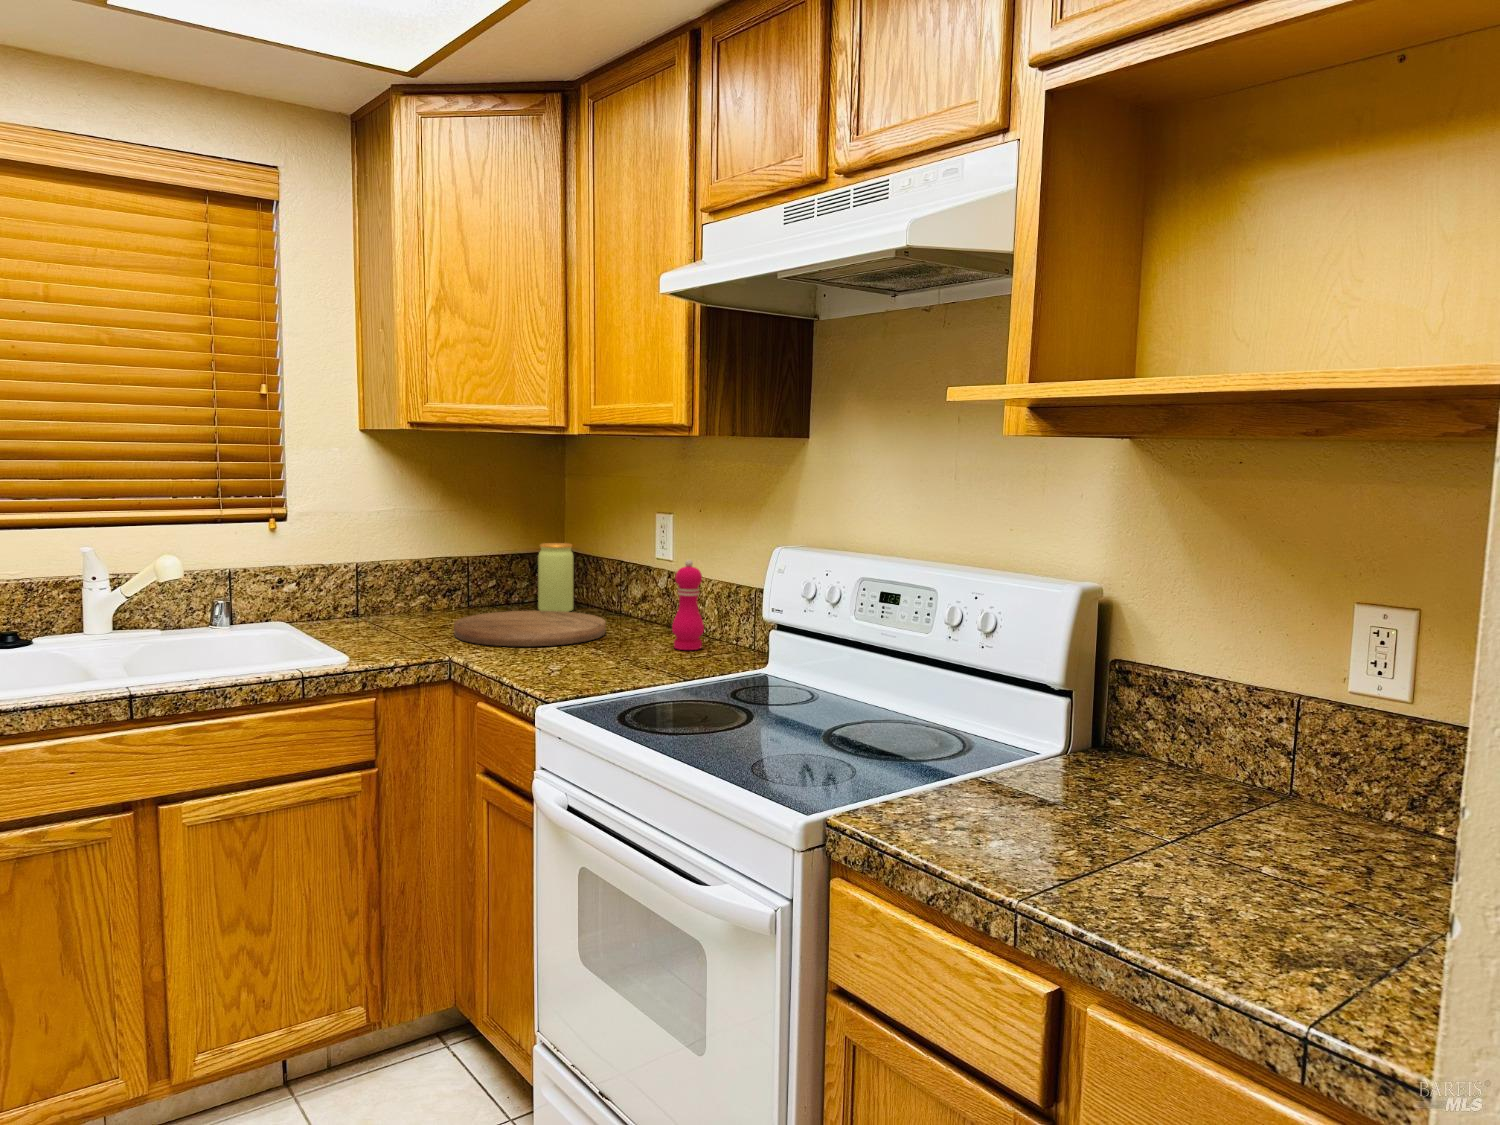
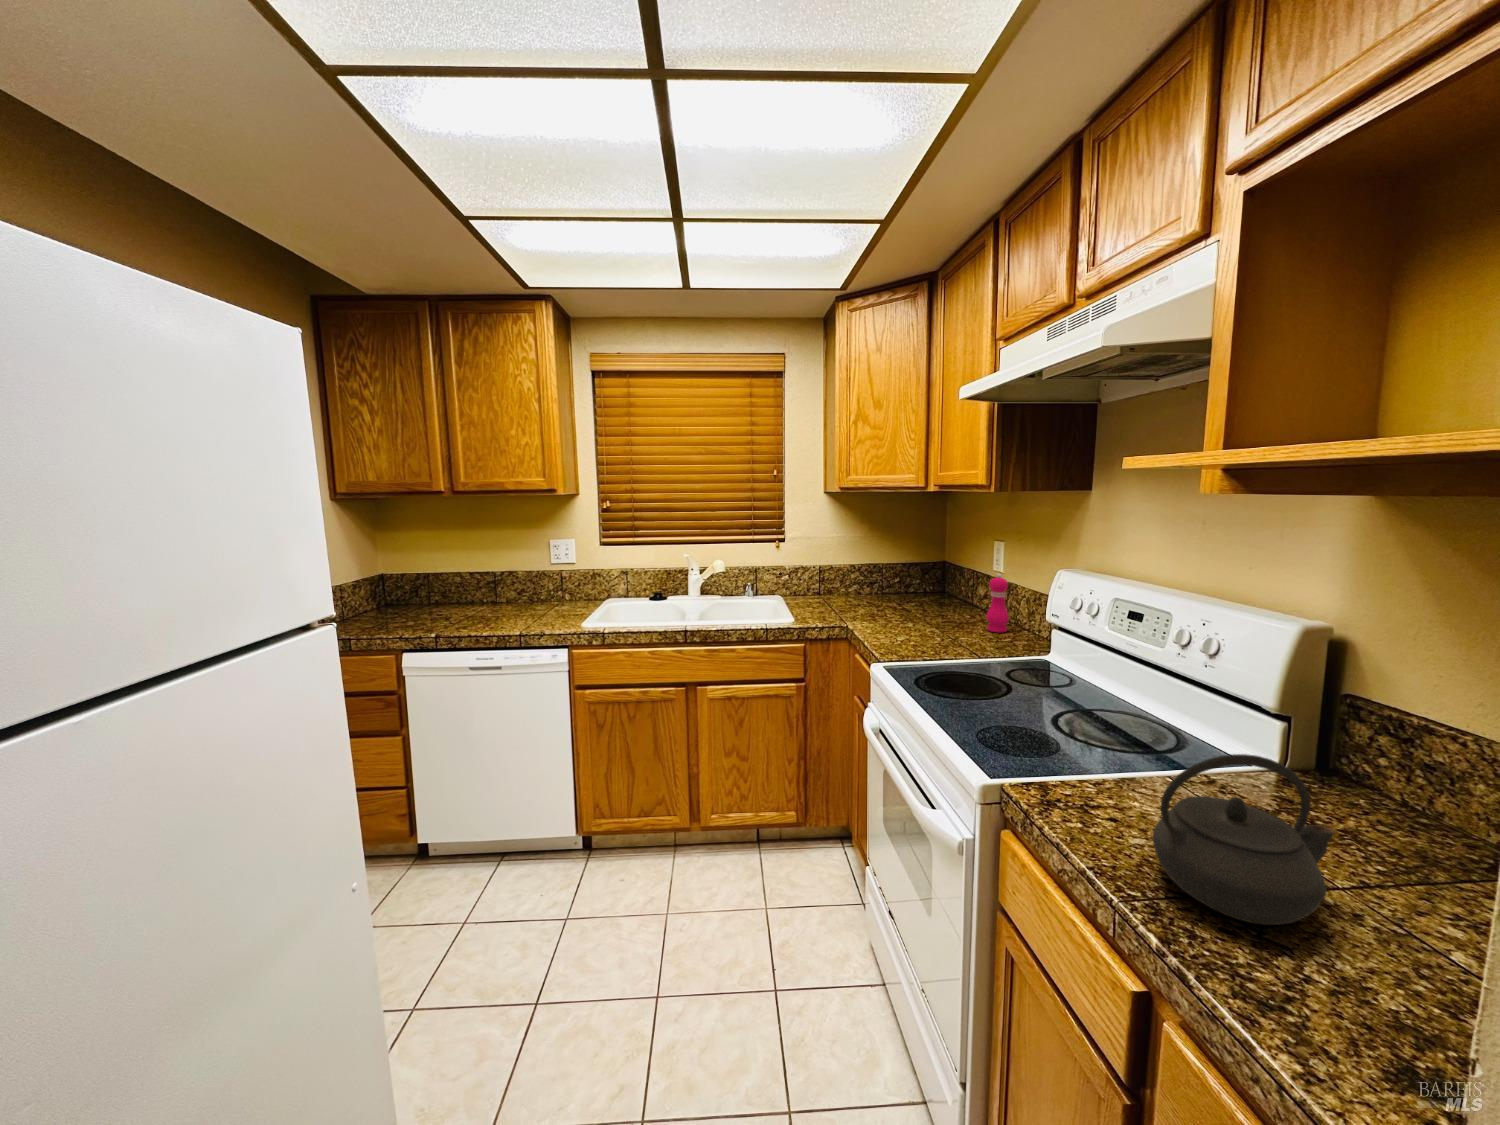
jar: present [538,543,574,612] -> none [920,556,942,598]
cutting board: present [454,611,606,646] -> none [859,597,950,621]
kettle: none [1027,708,1183,886] -> present [1153,754,1335,925]

